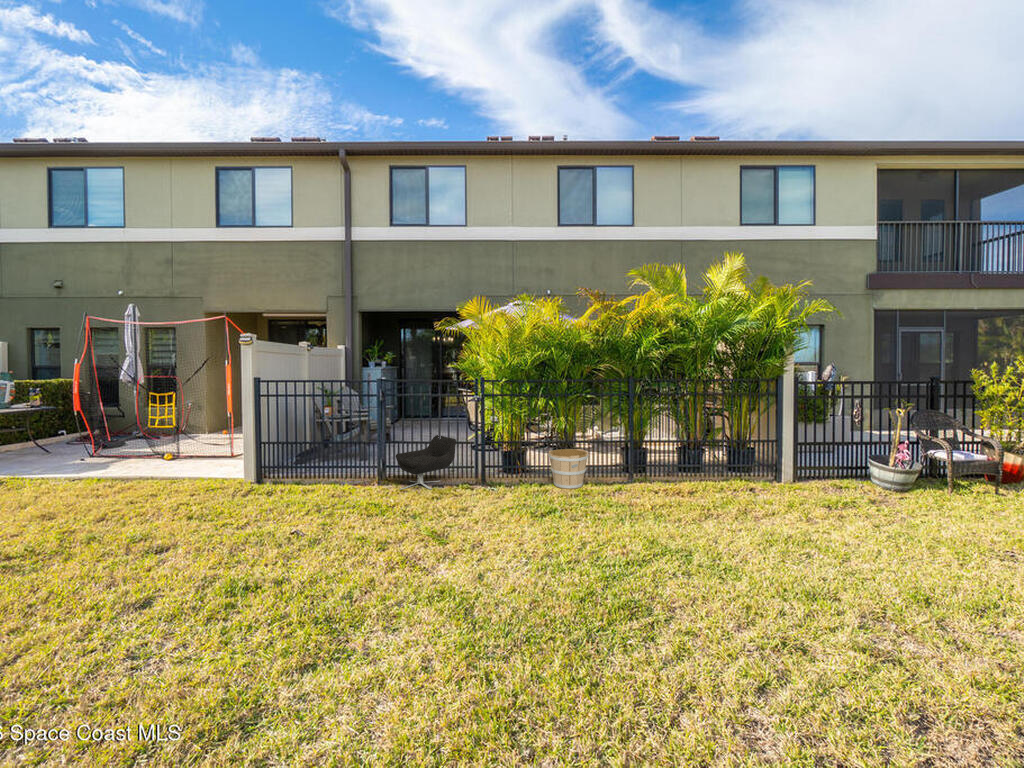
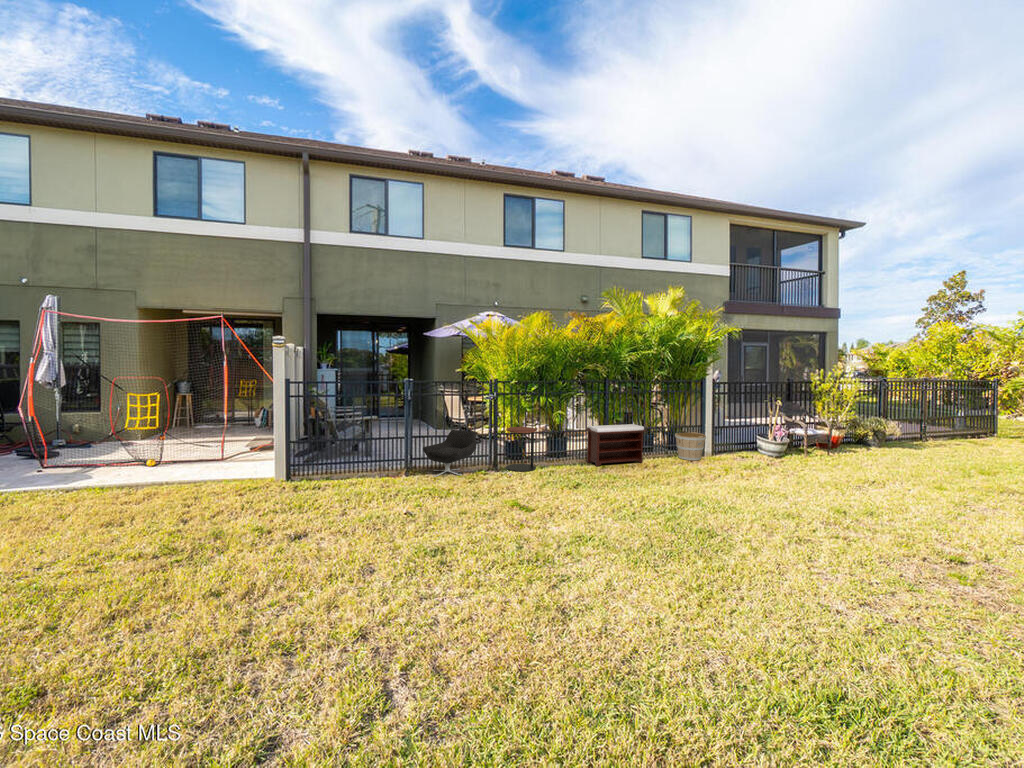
side table: none [493,434,530,489] -> present [506,427,537,472]
bench: none [600,435,680,488] -> present [586,424,646,466]
wooden bucket: present [548,449,589,489] -> present [675,432,706,461]

